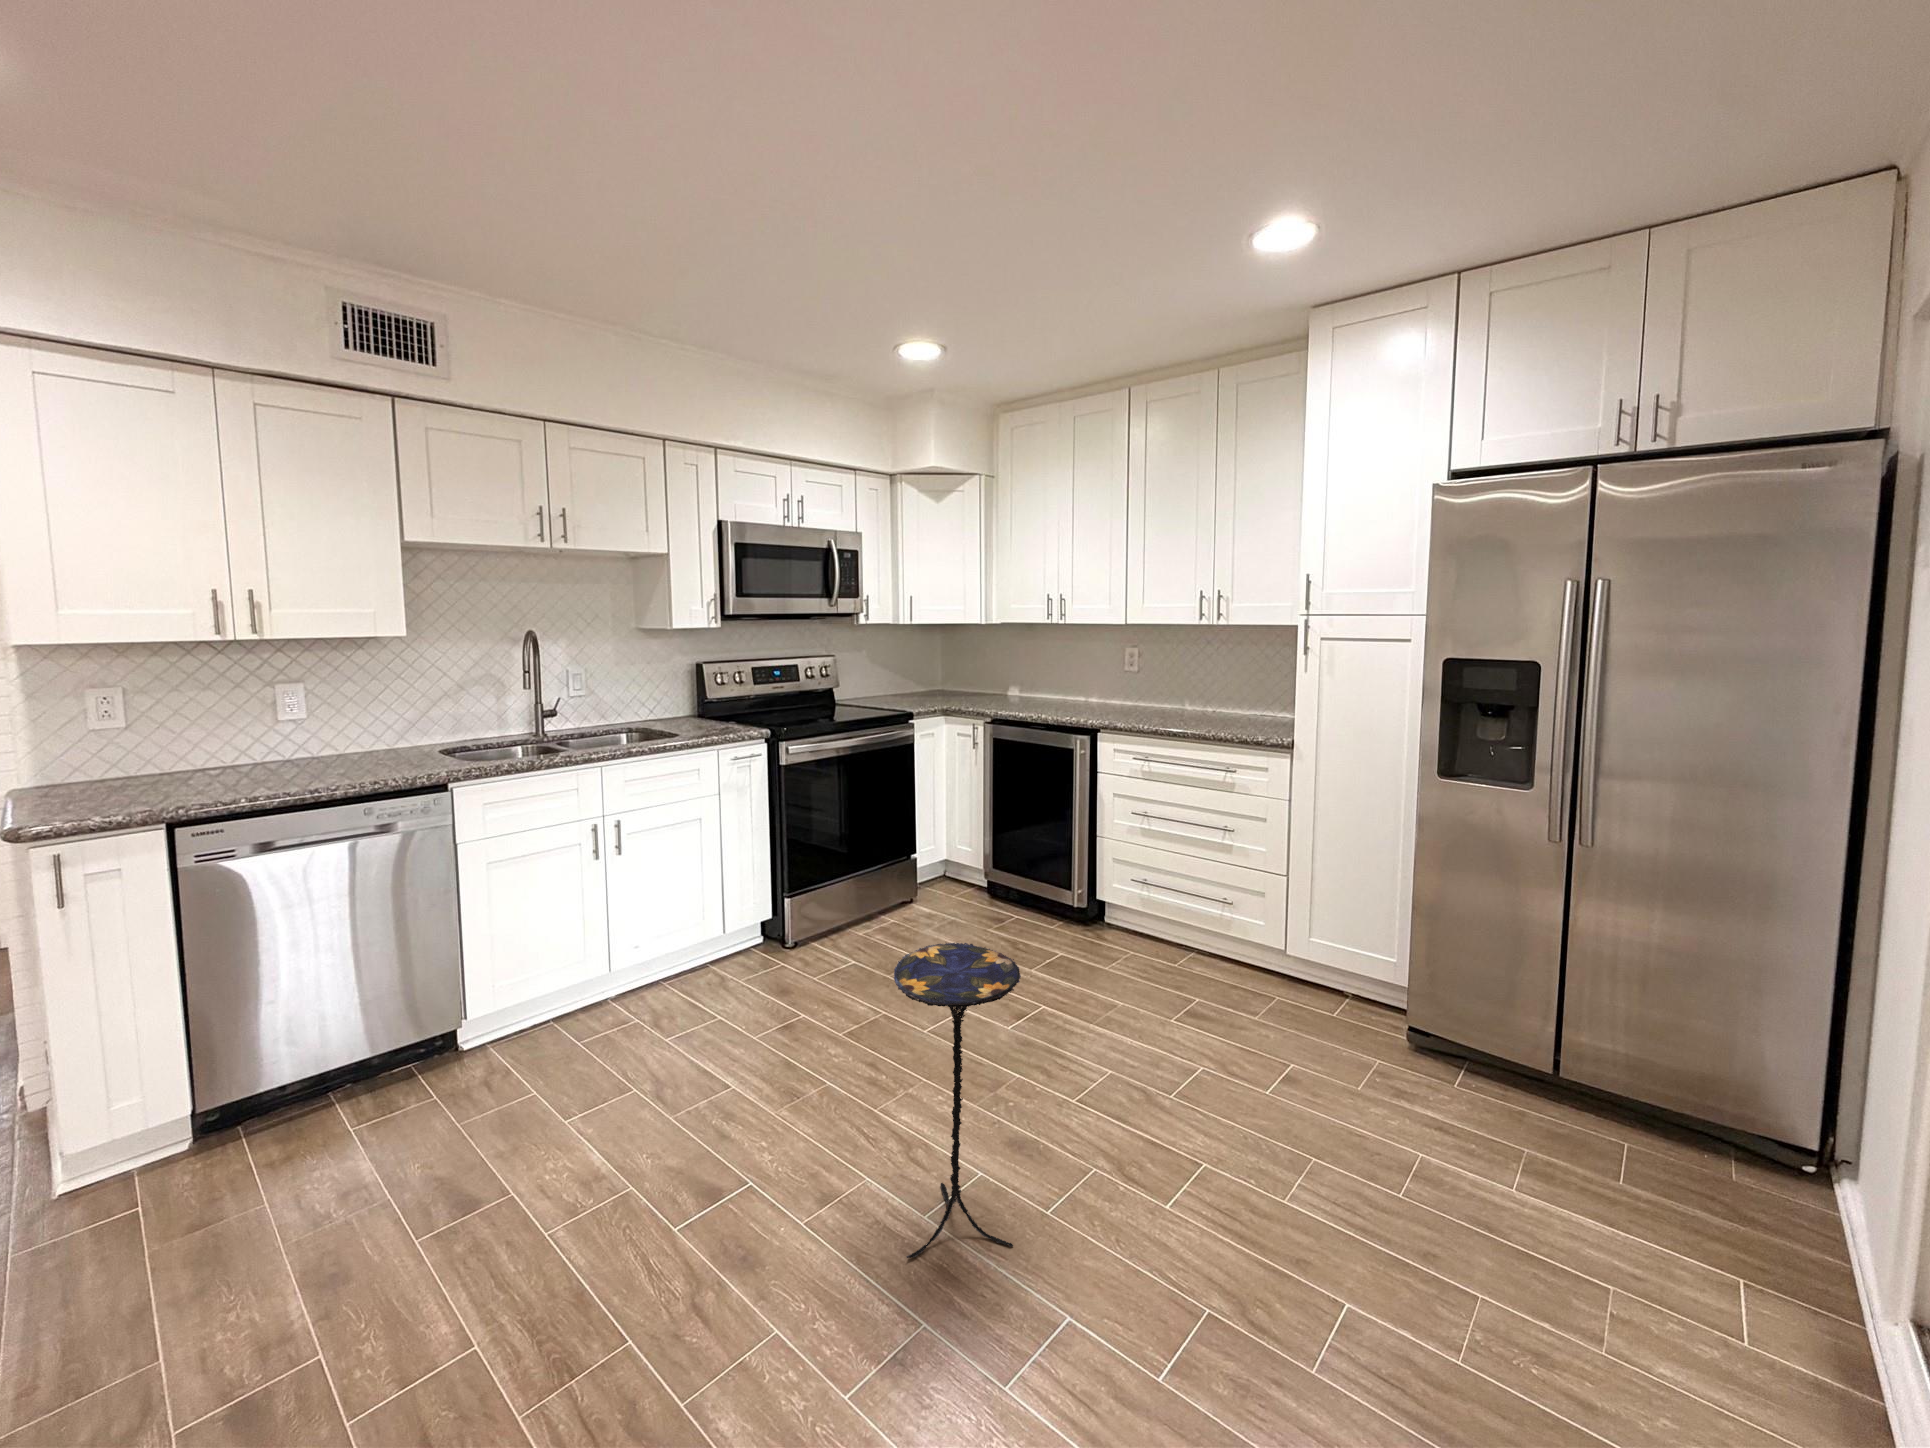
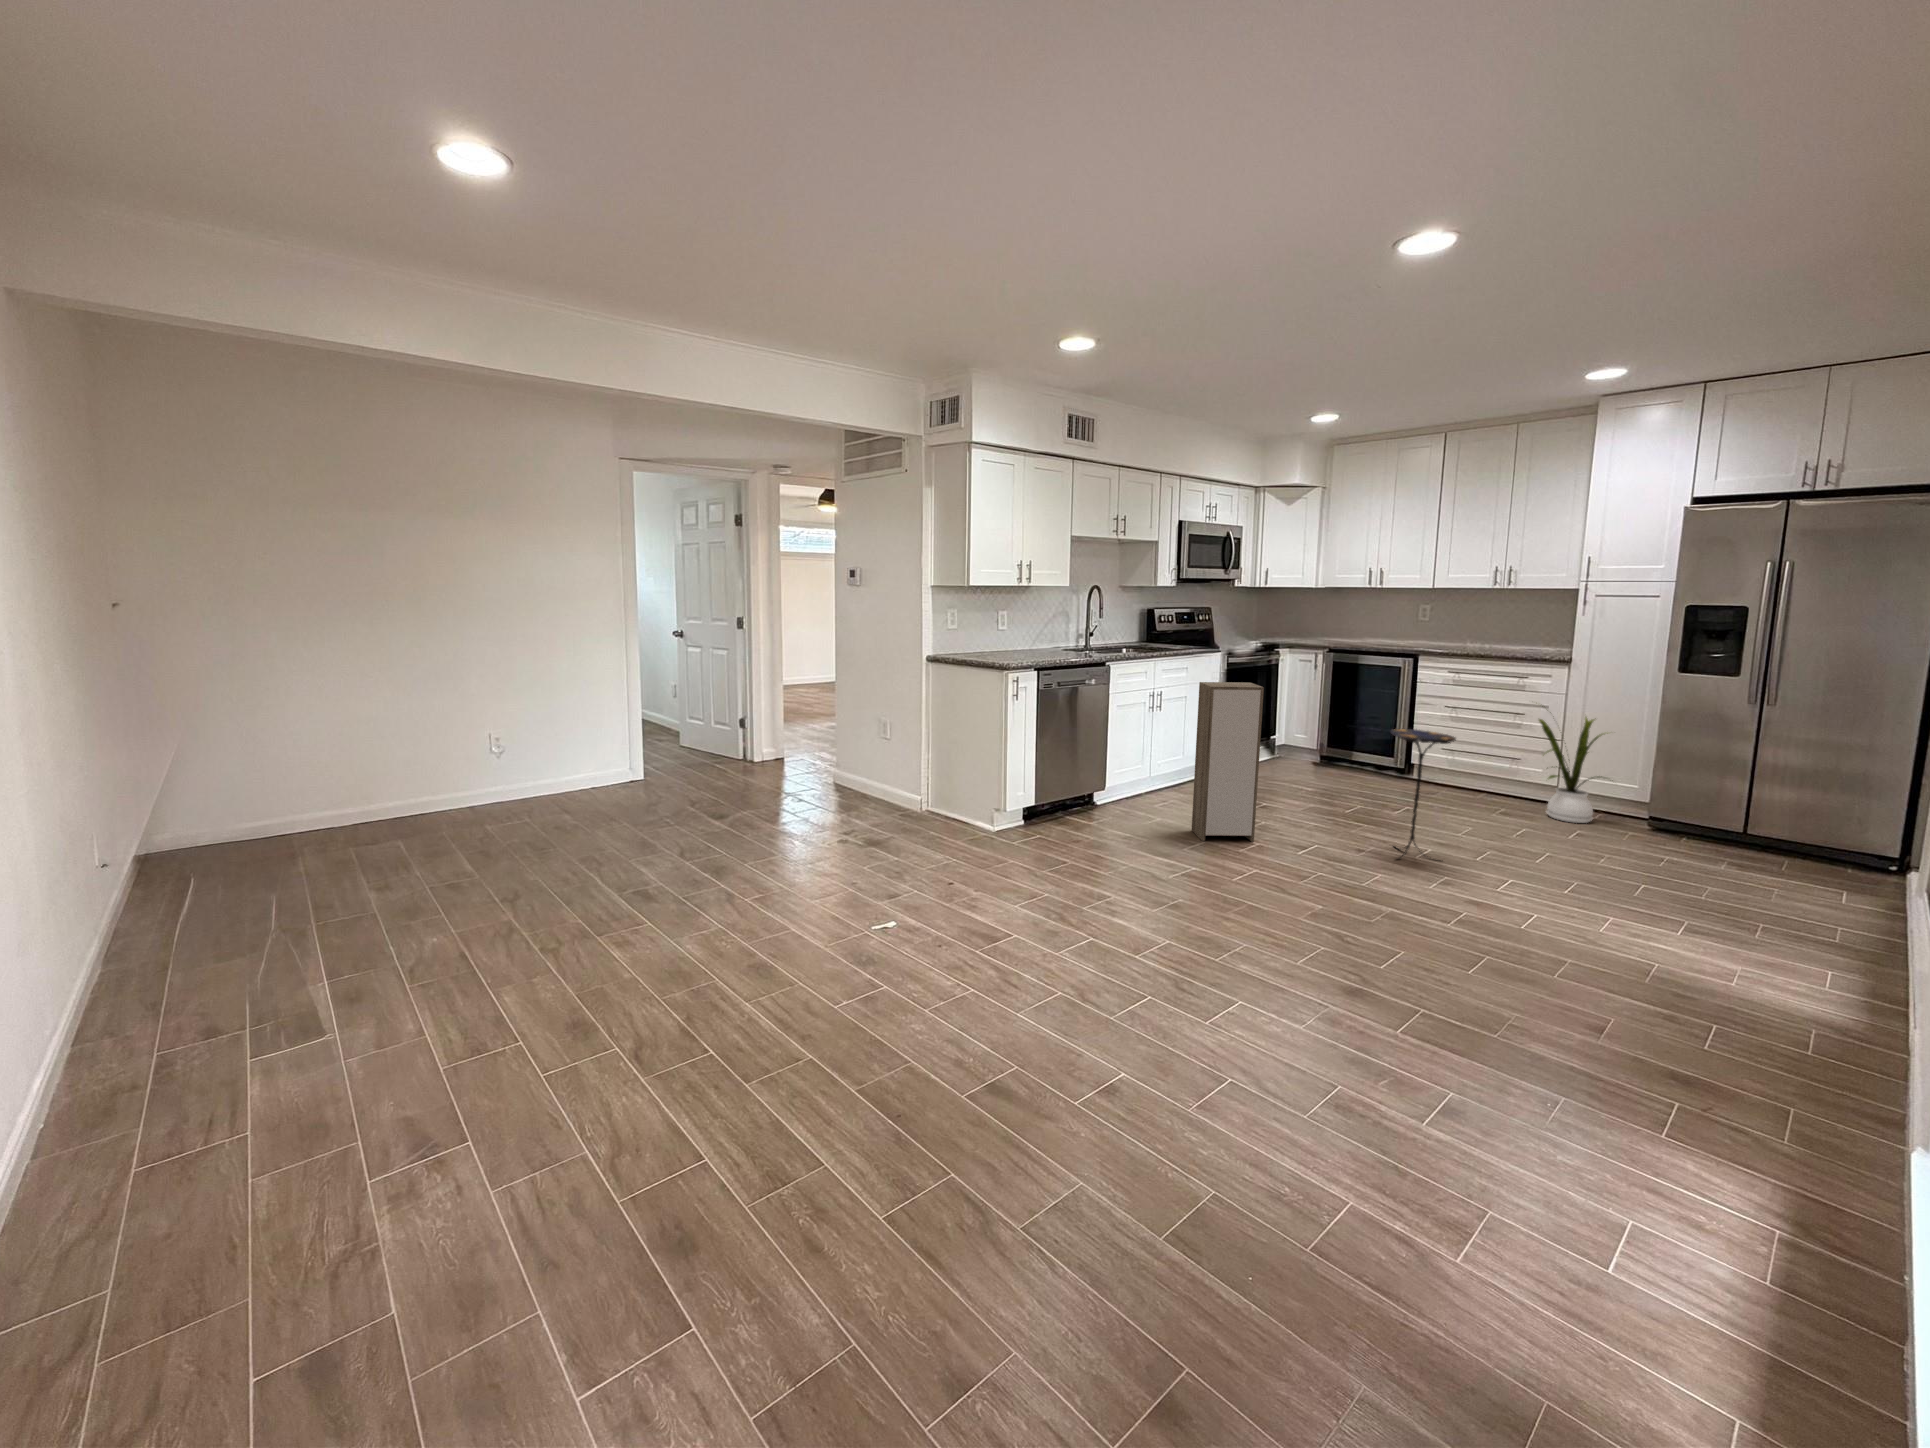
house plant: none [1230,816,1366,1029] -> present [1539,717,1603,823]
storage cabinet: none [492,852,658,1233] -> present [1192,682,1264,842]

